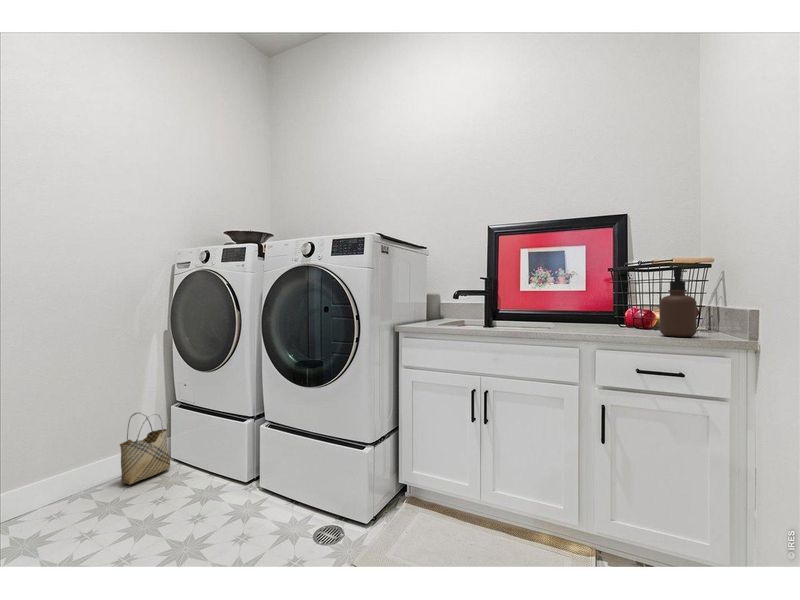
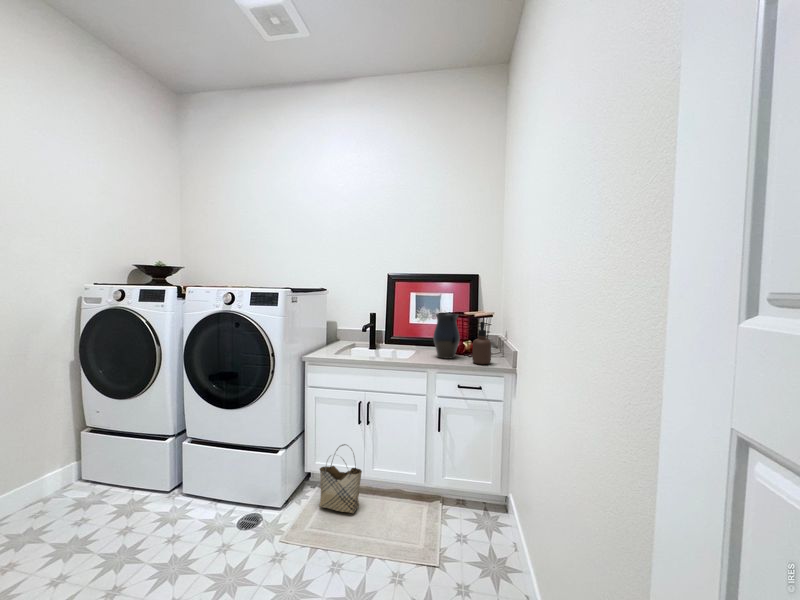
vase: none [586,263,632,332] -> present [433,313,460,359]
woven basket: present [120,413,170,485] -> present [319,444,362,513]

